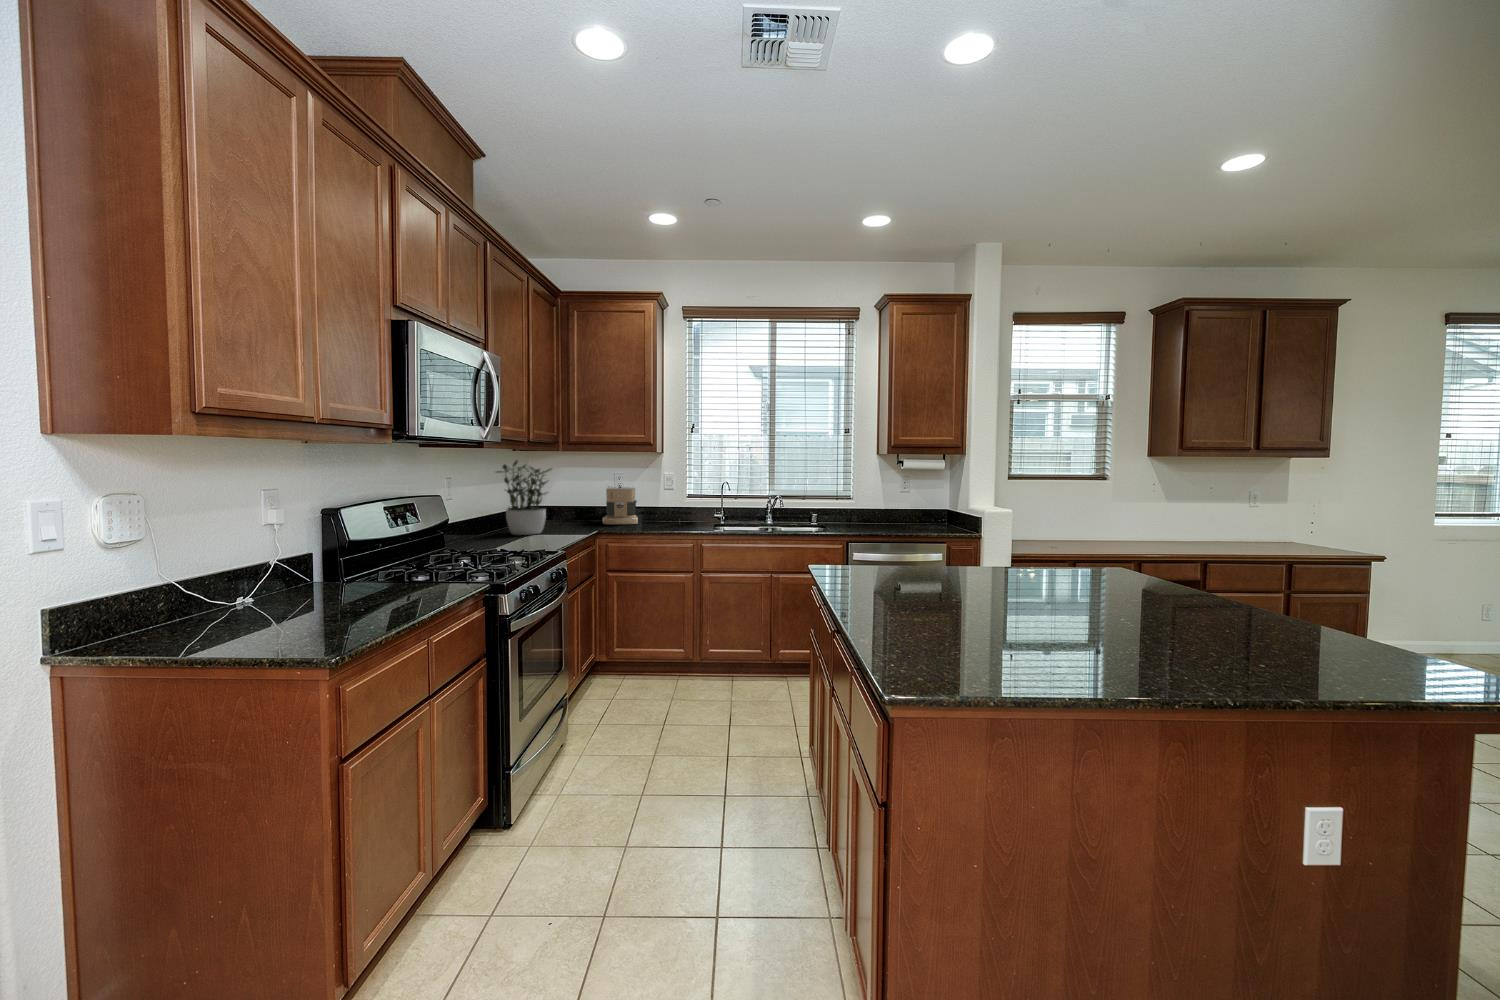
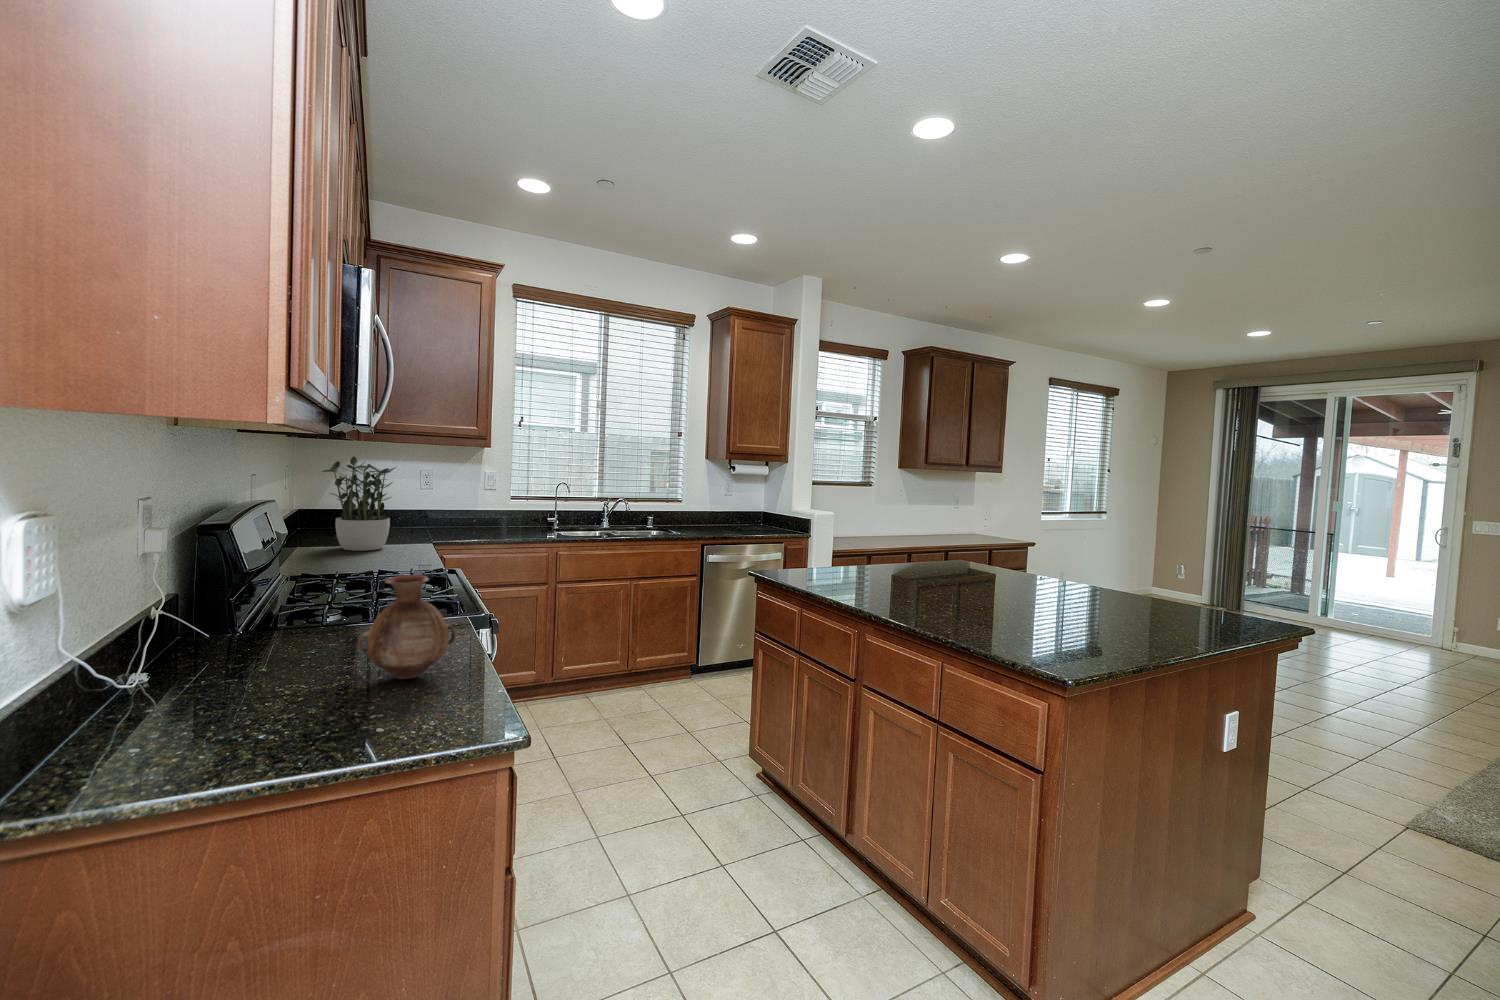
coffee maker: present [603,486,638,524] -> none [418,487,465,533]
vase: none [216,537,296,624] -> present [358,575,456,679]

